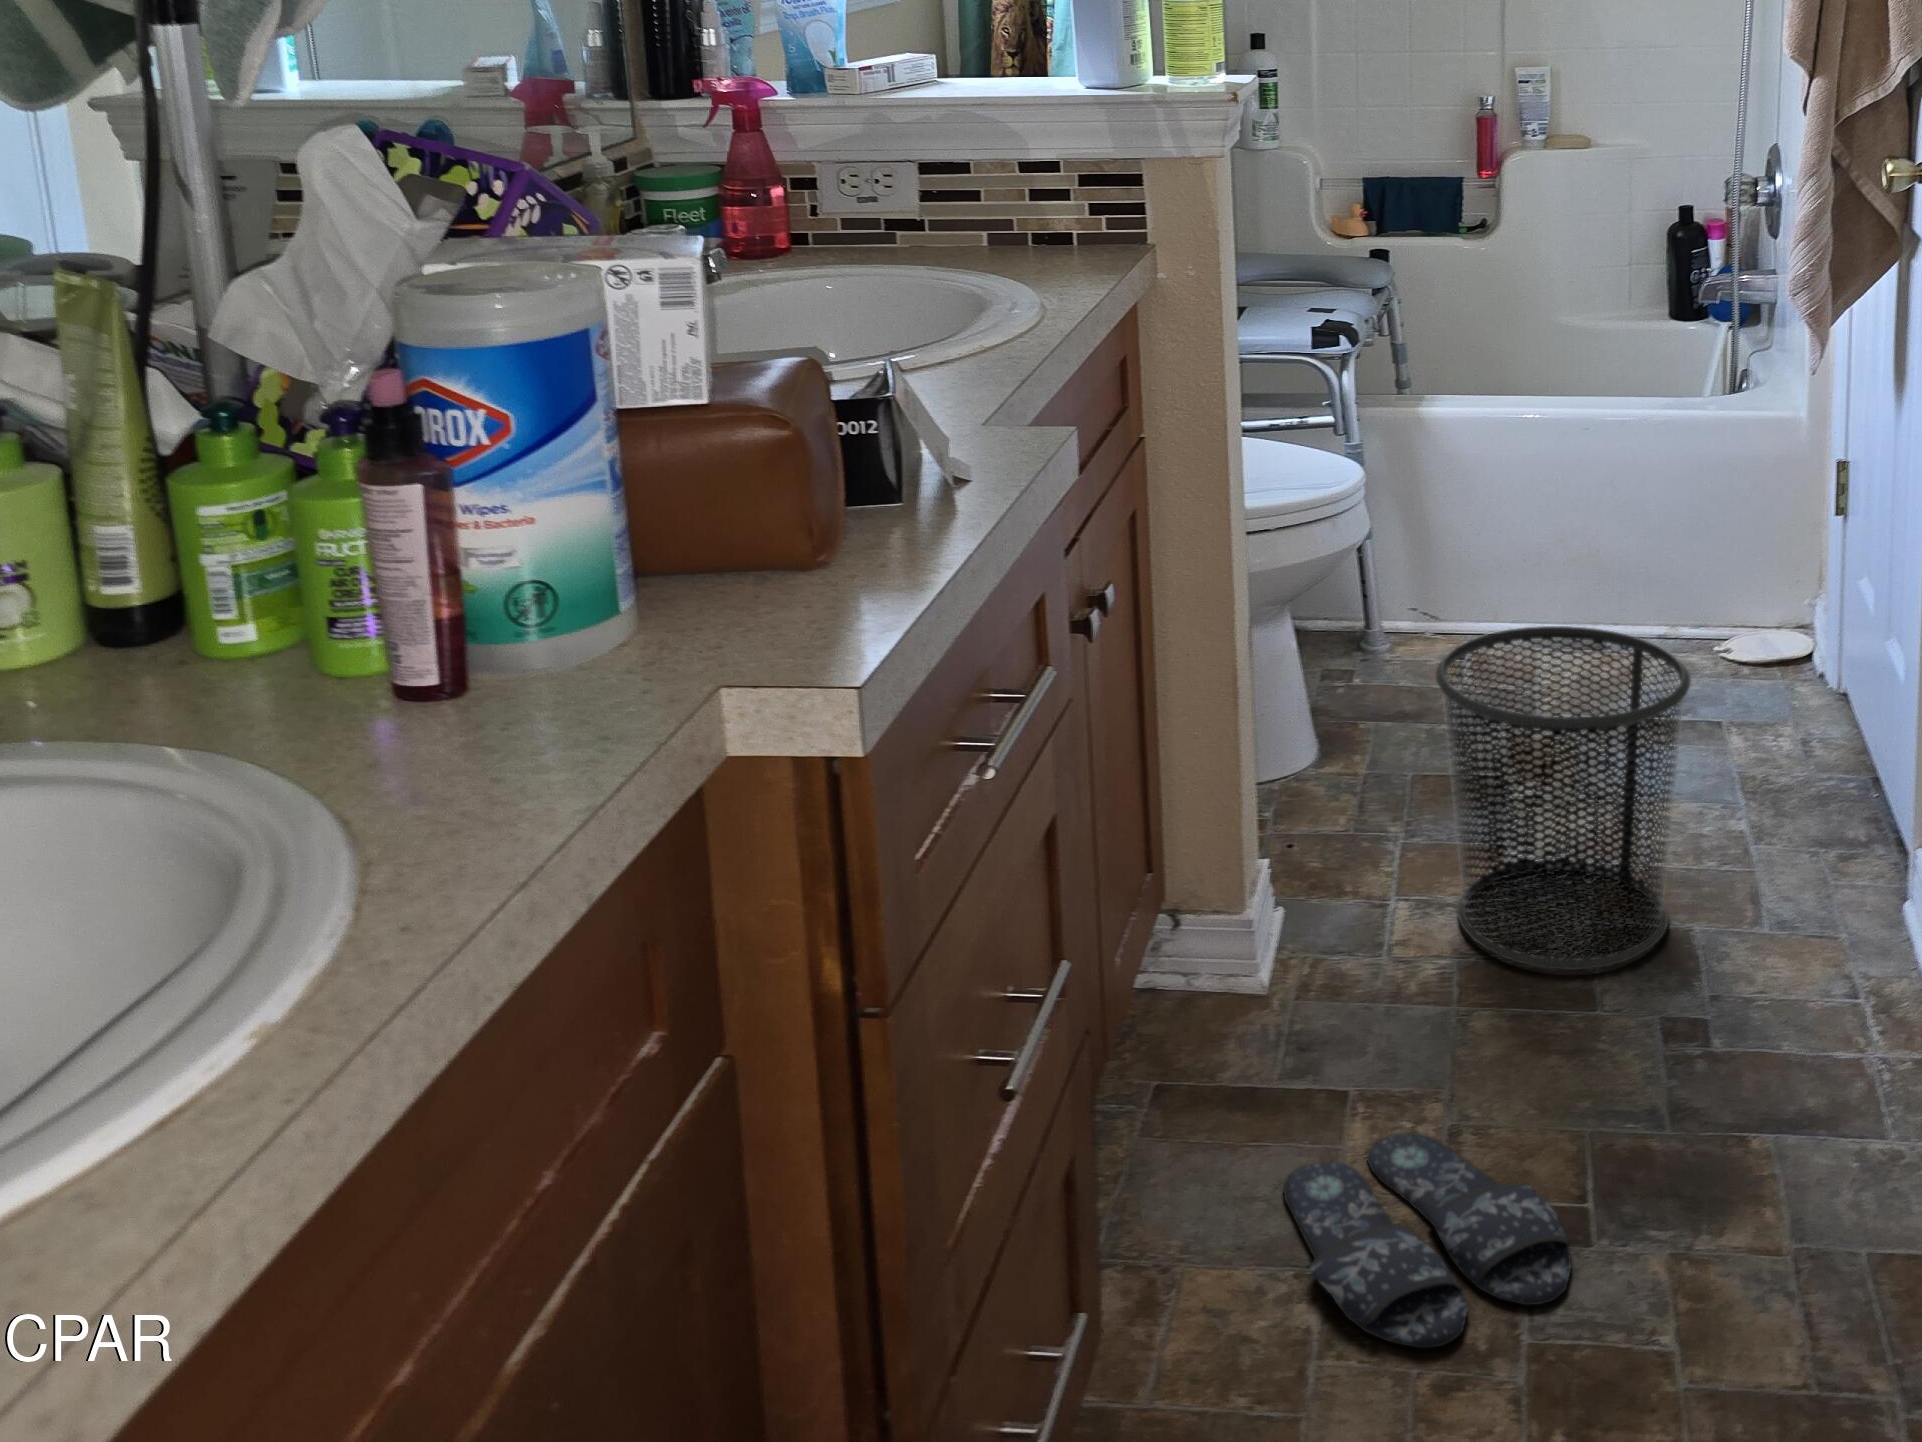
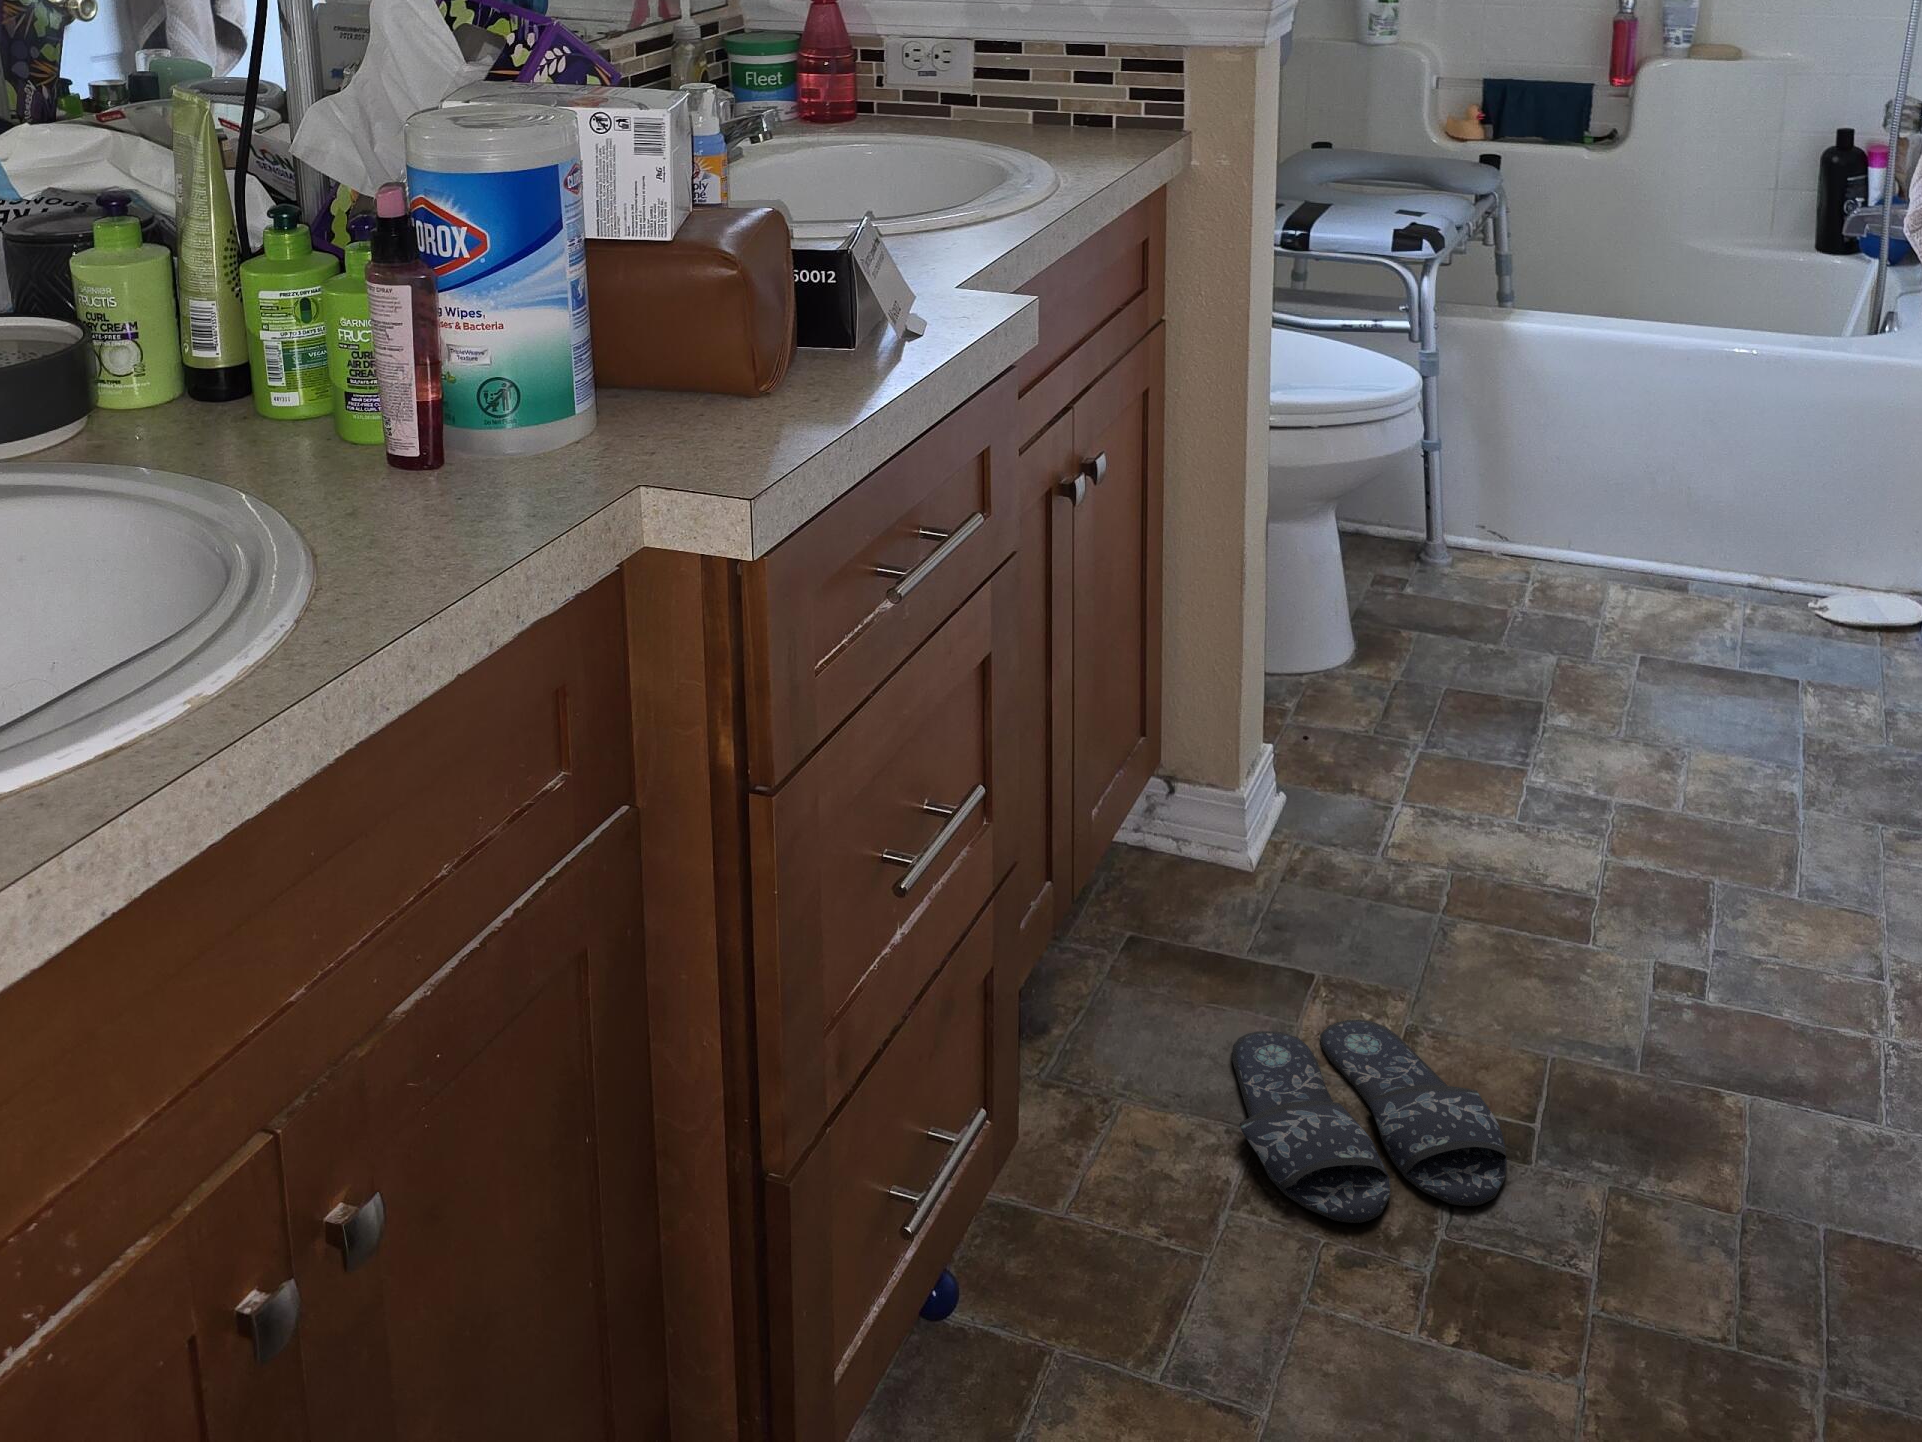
waste bin: present [1436,626,1691,970] -> none [1456,549,1732,899]

